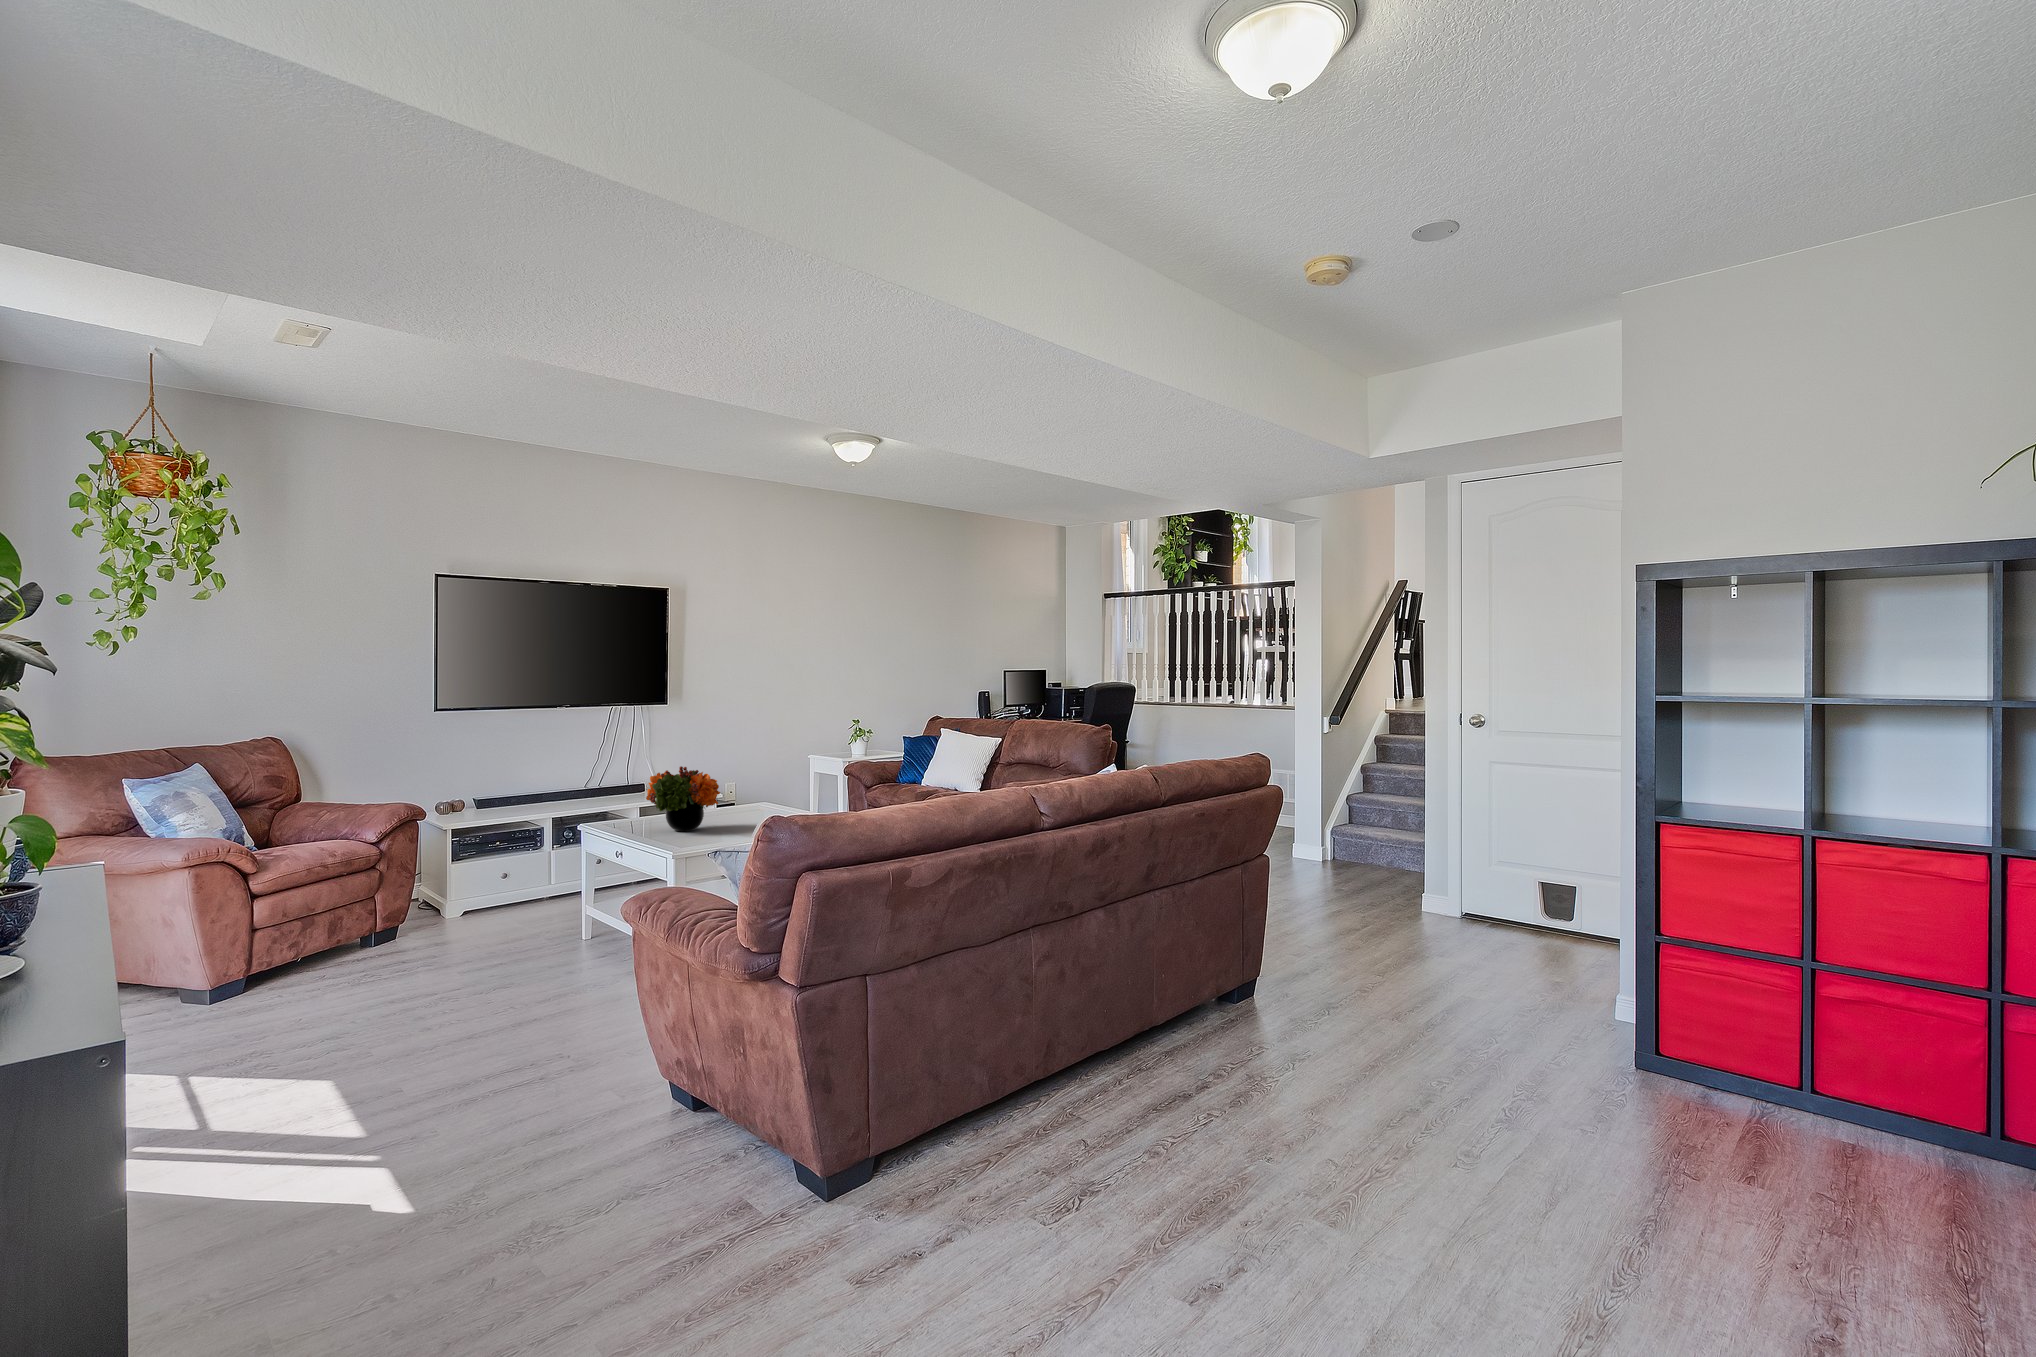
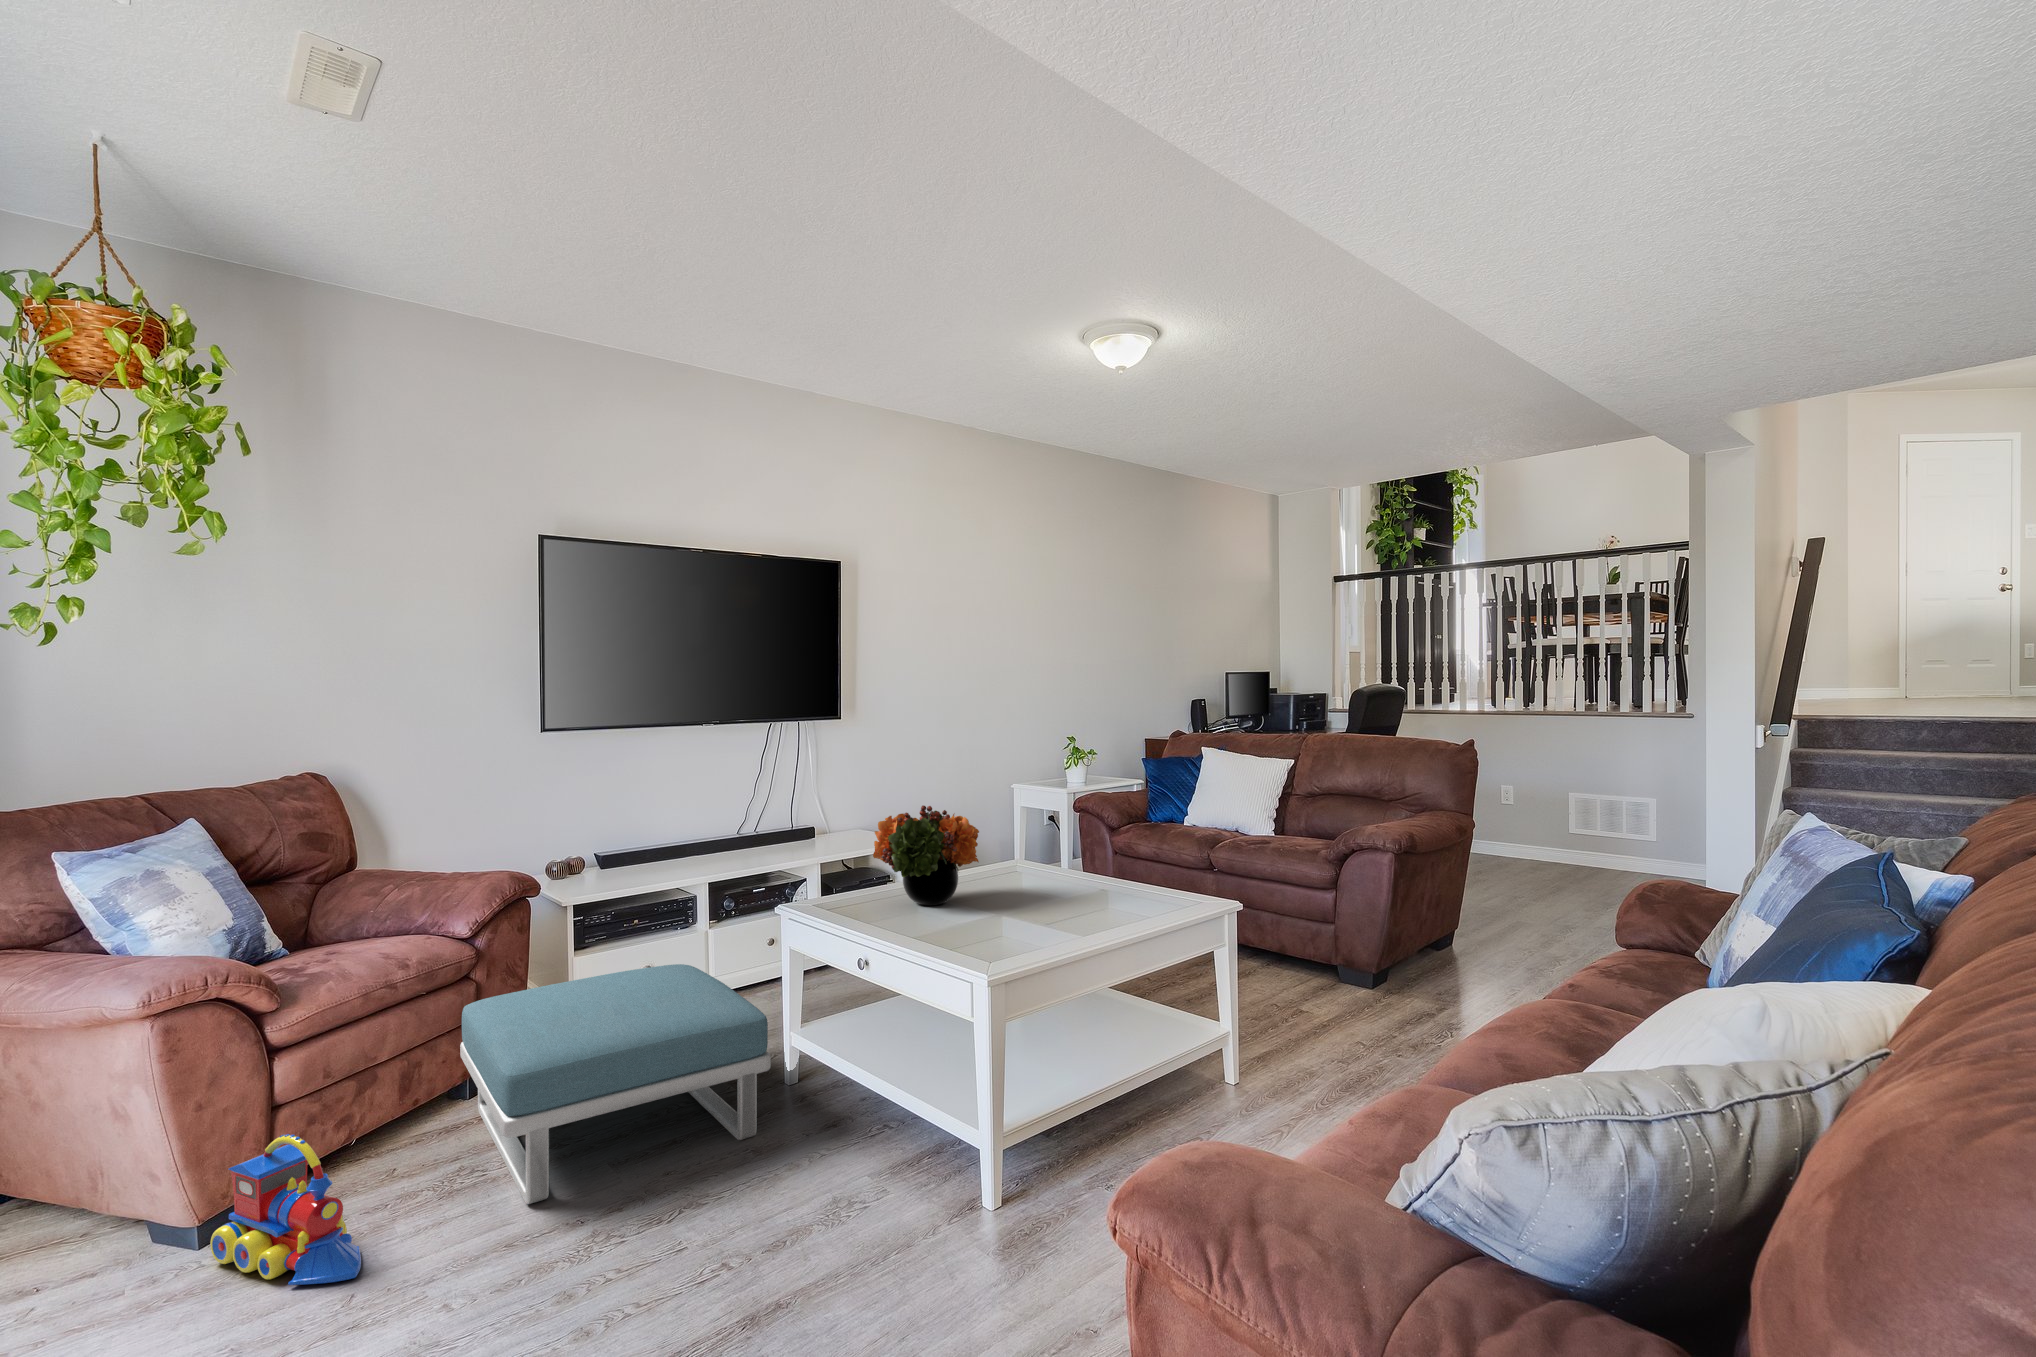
footstool: none [369,866,560,985] -> present [460,964,771,1204]
toy train: none [223,935,307,1010] -> present [210,1134,361,1285]

